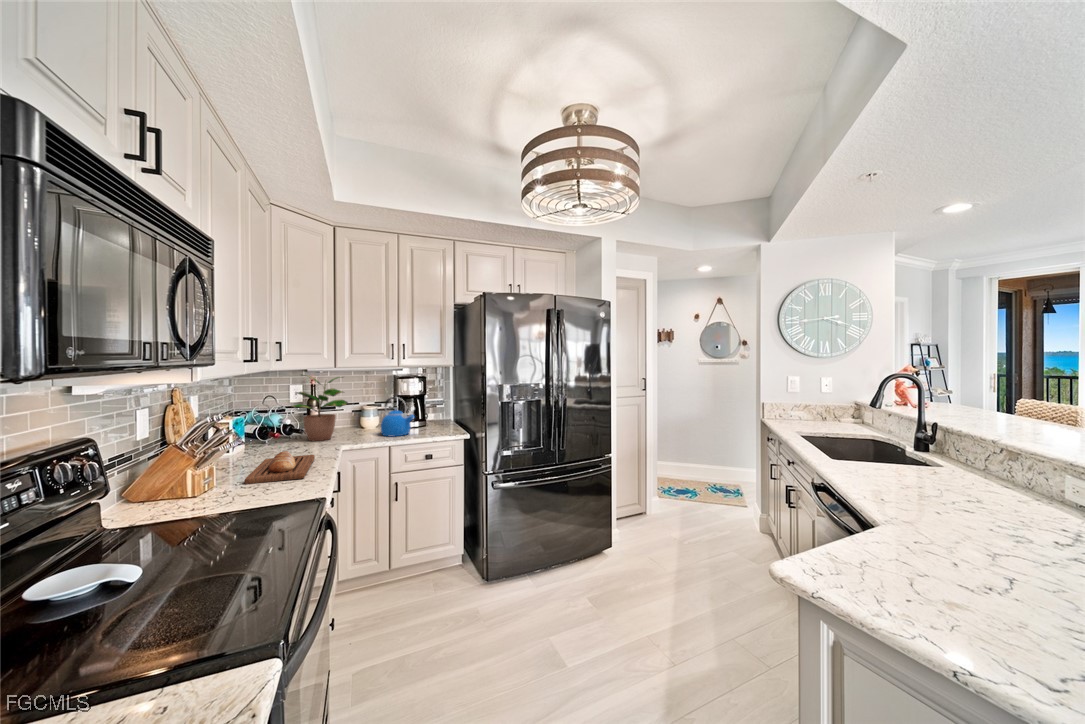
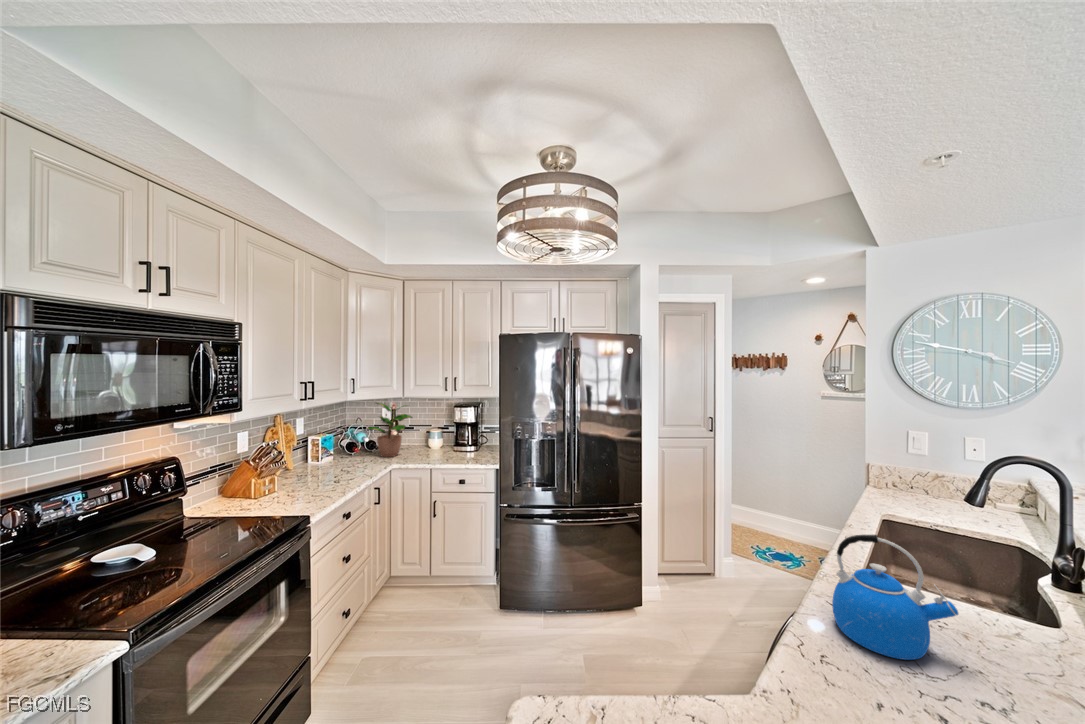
kettle: present [381,397,414,436] -> present [832,535,958,660]
bread loaf: present [245,451,315,484] -> none [288,468,357,494]

